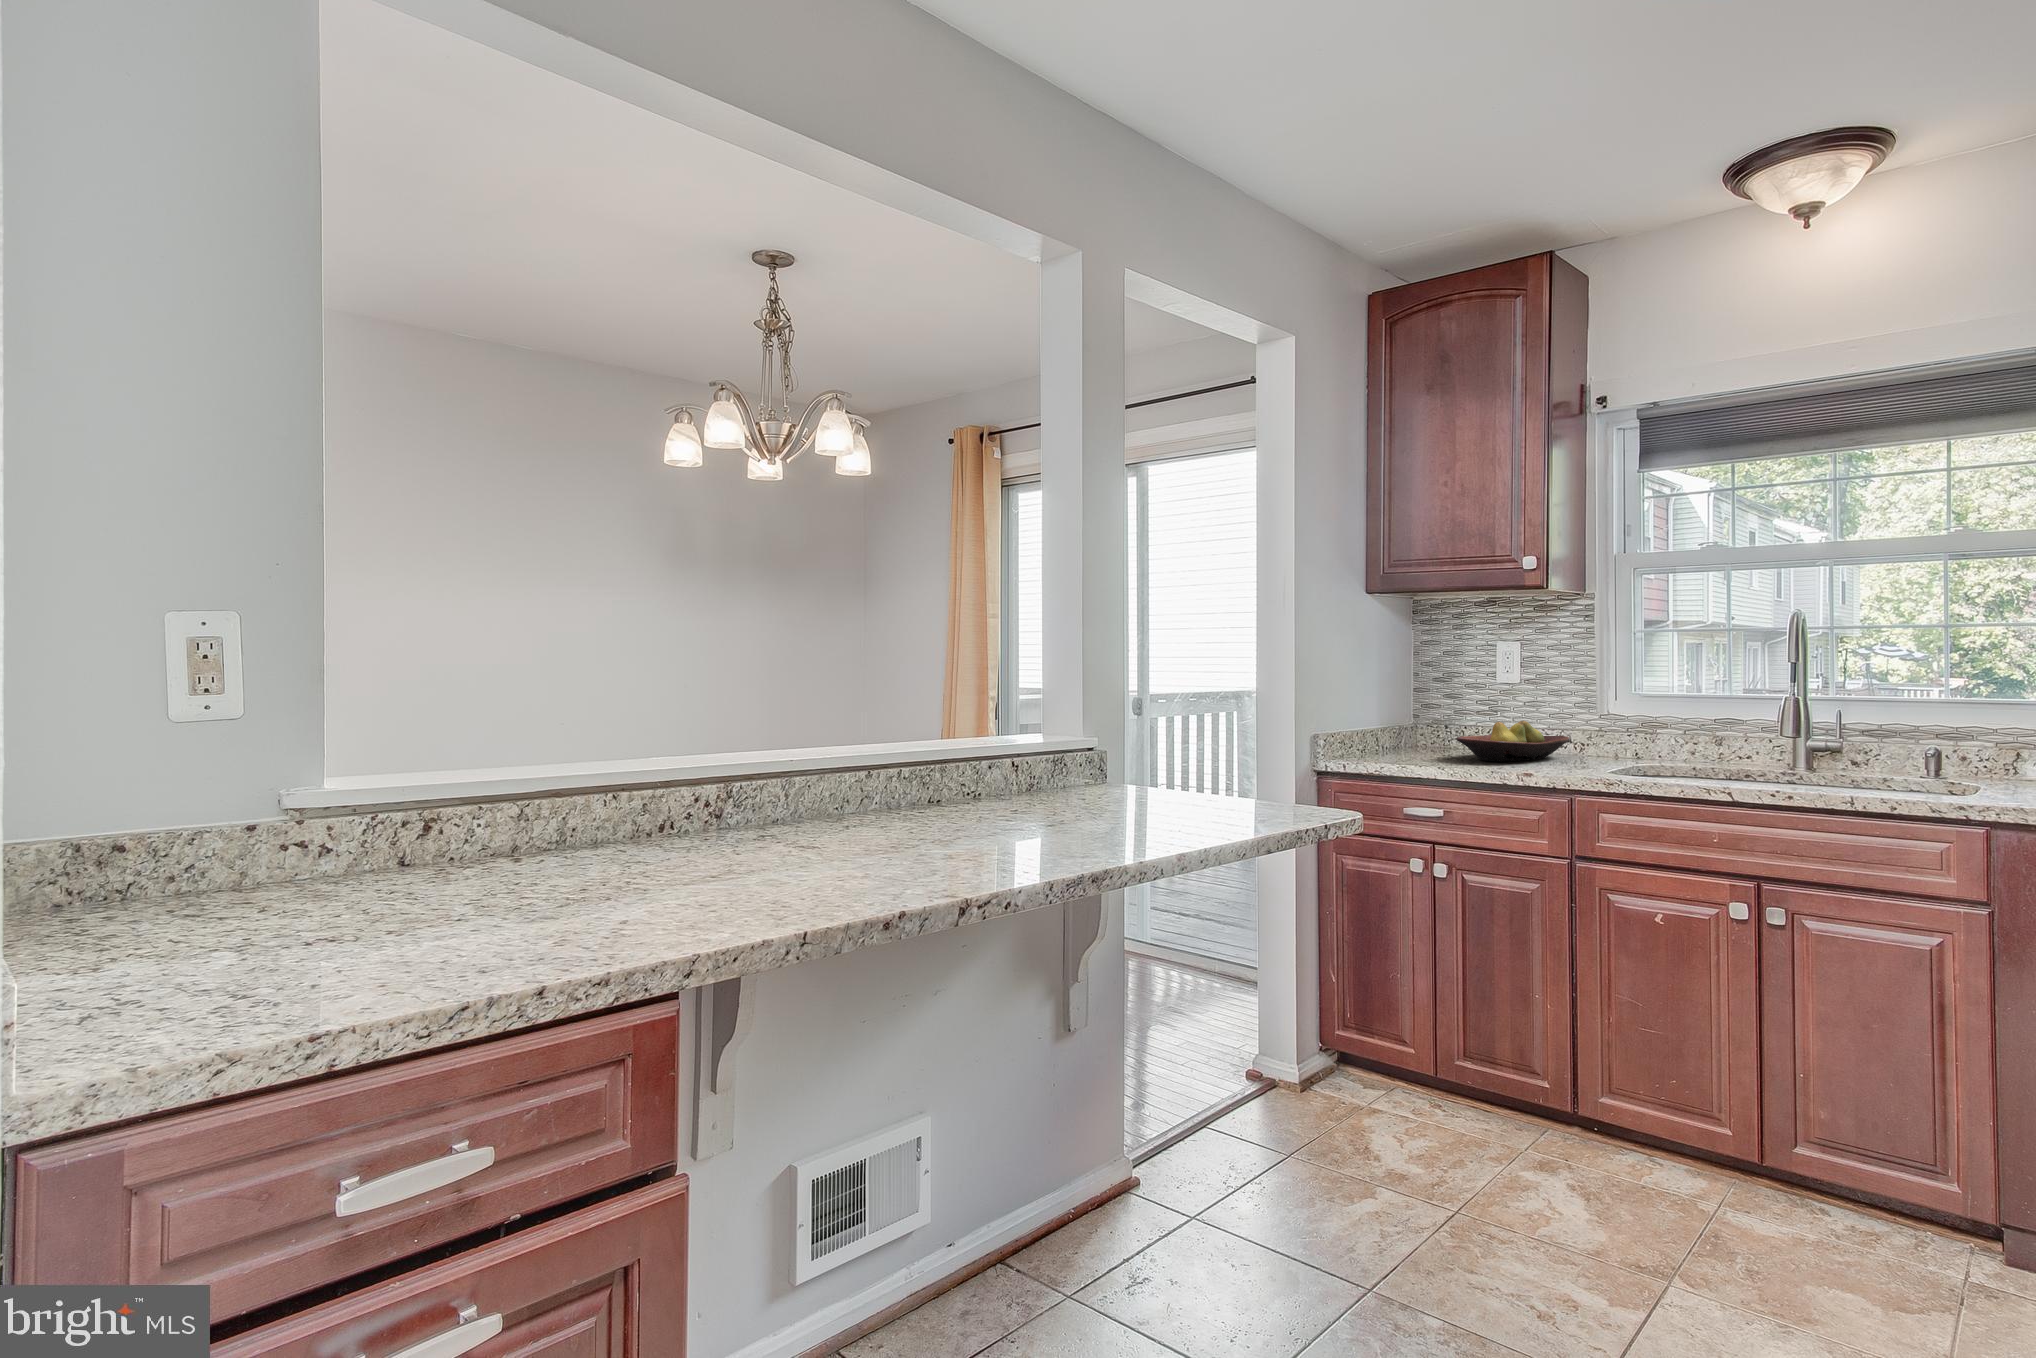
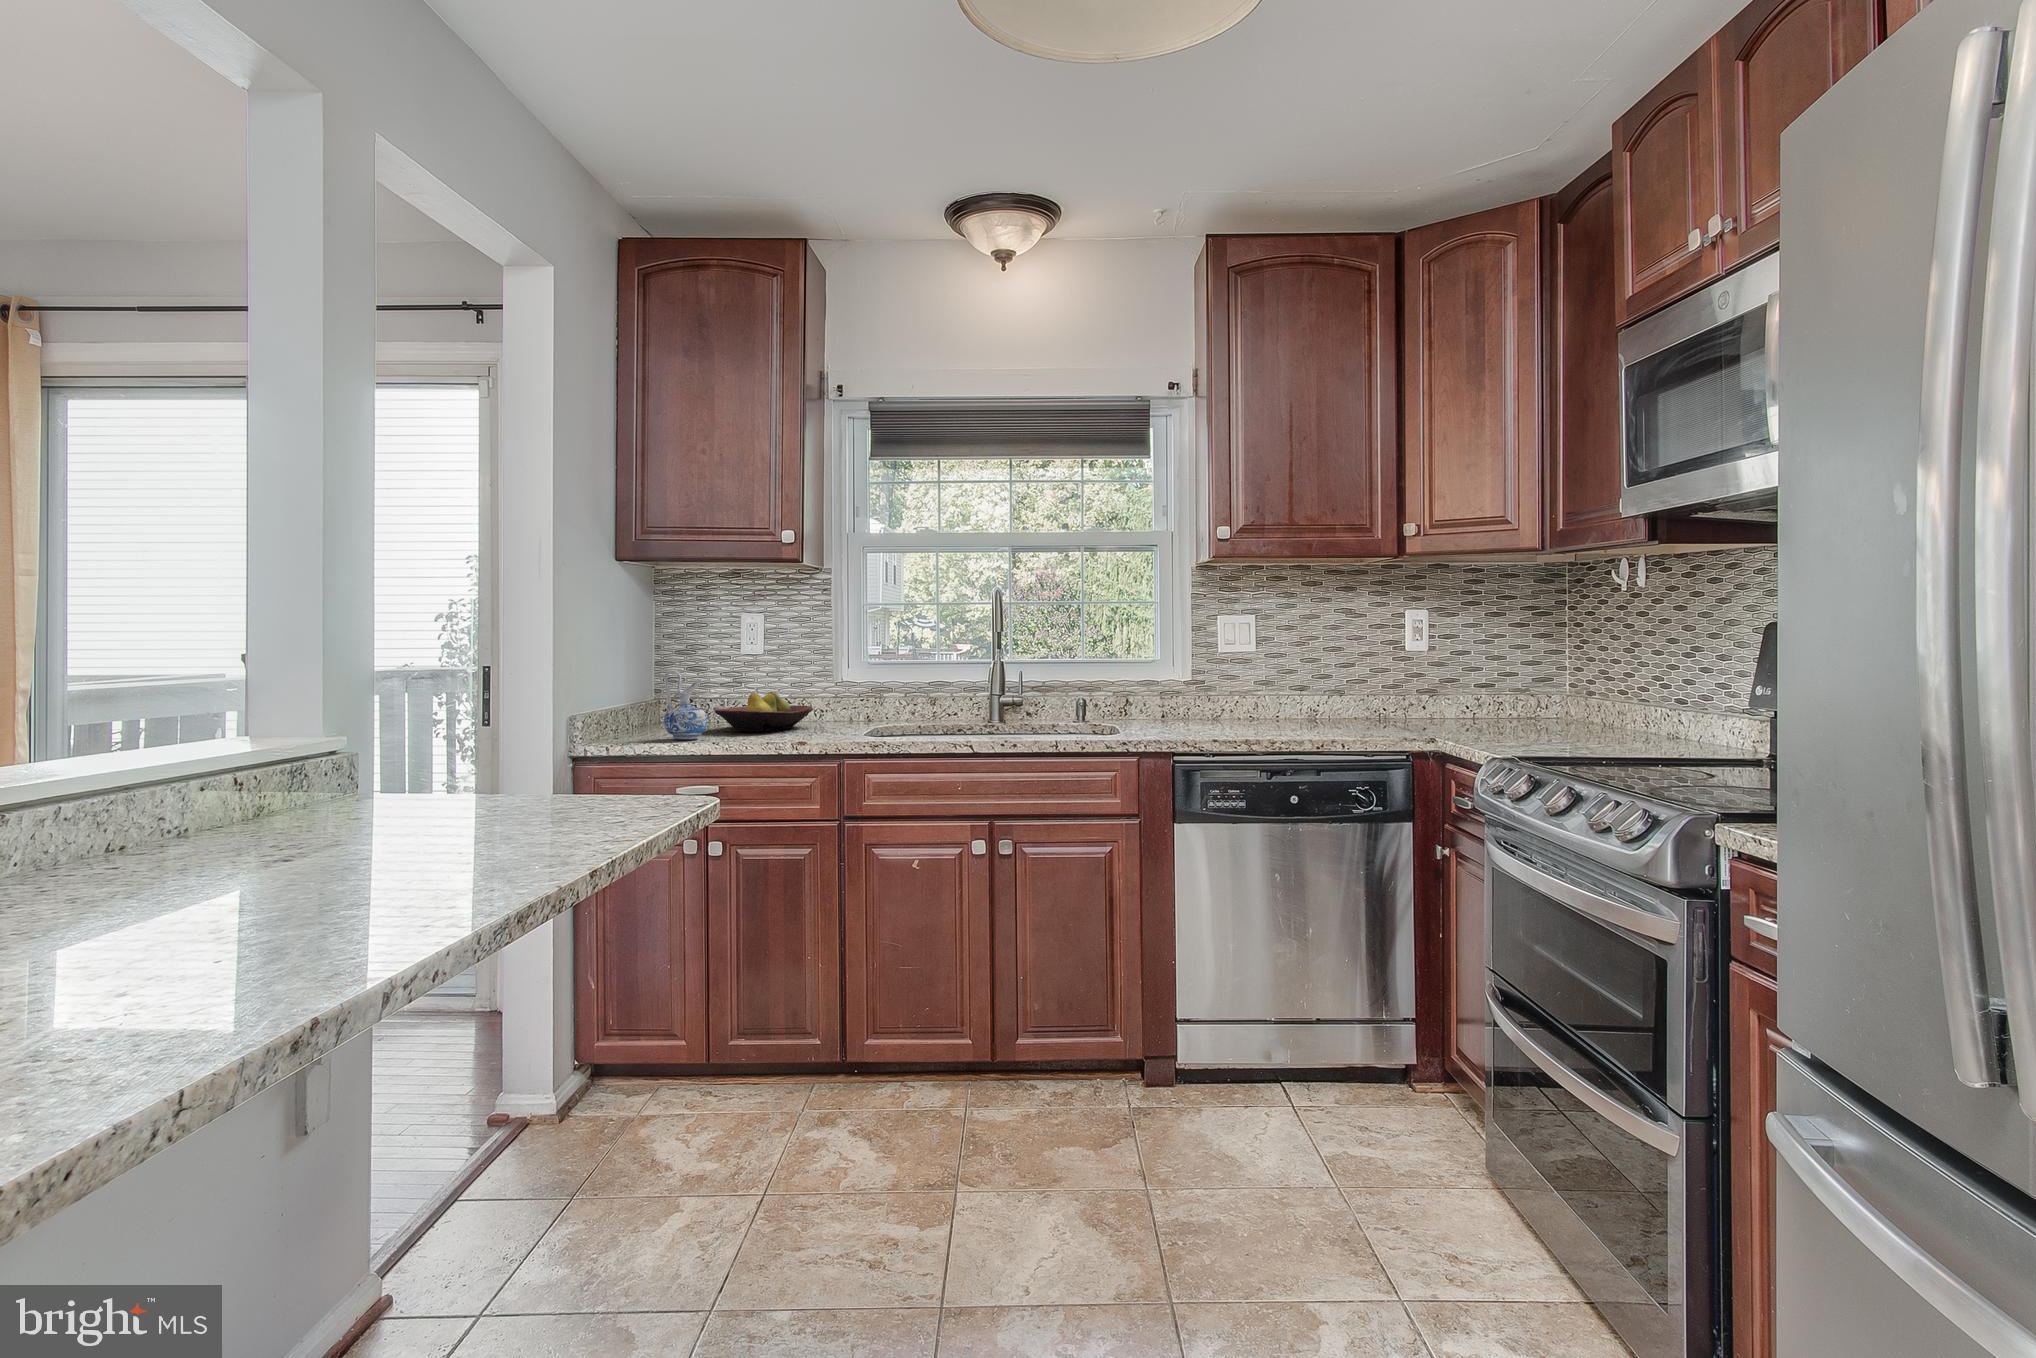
ceramic pitcher: none [1398,700,1440,766] -> present [664,670,707,739]

